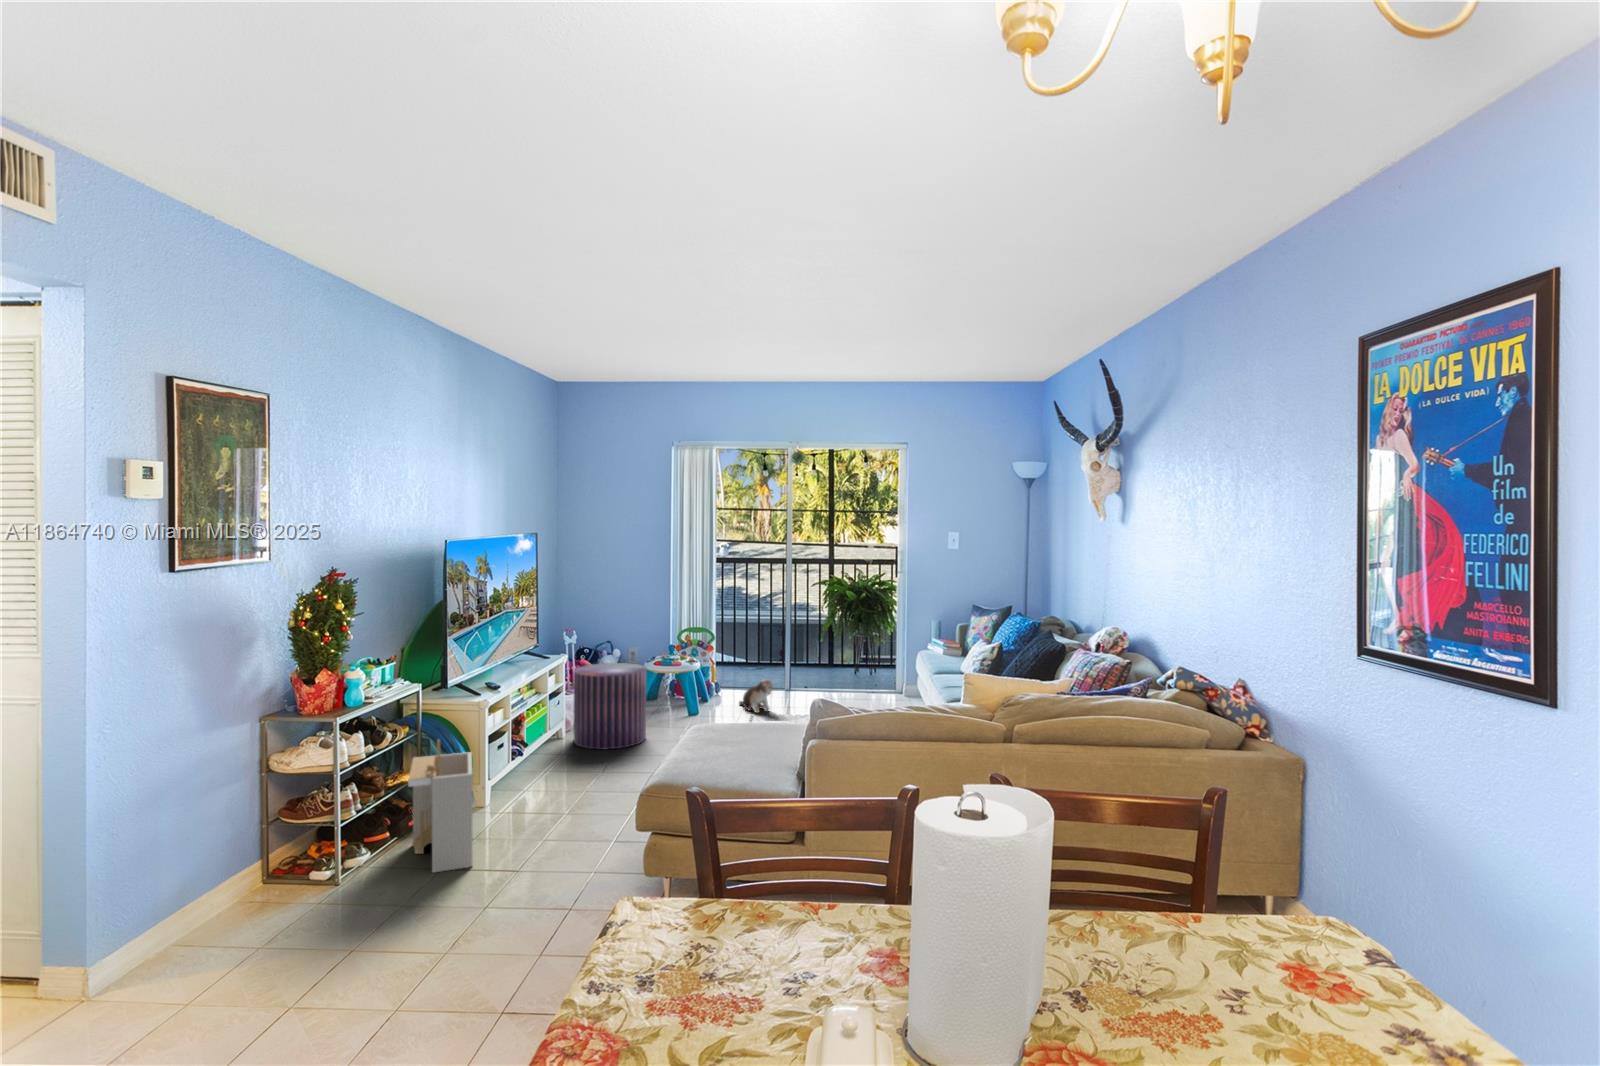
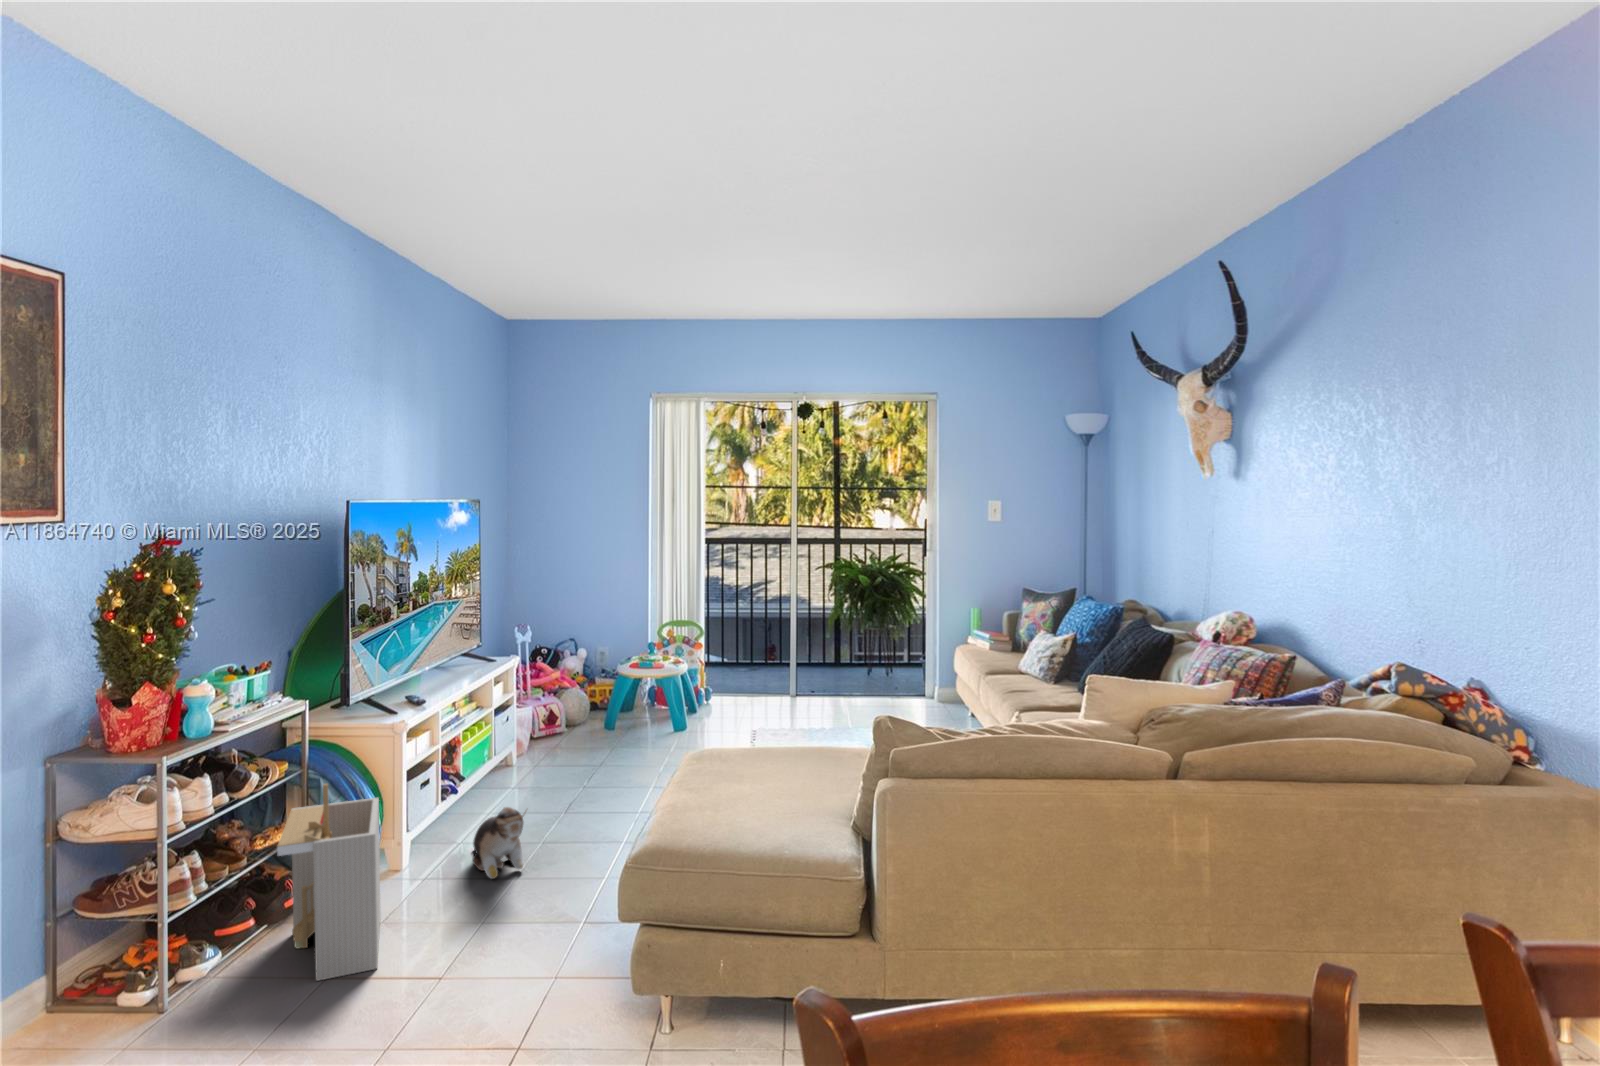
pouf: present [574,663,646,749] -> none [526,667,621,780]
plush toy: present [739,679,774,713] -> present [473,807,526,879]

